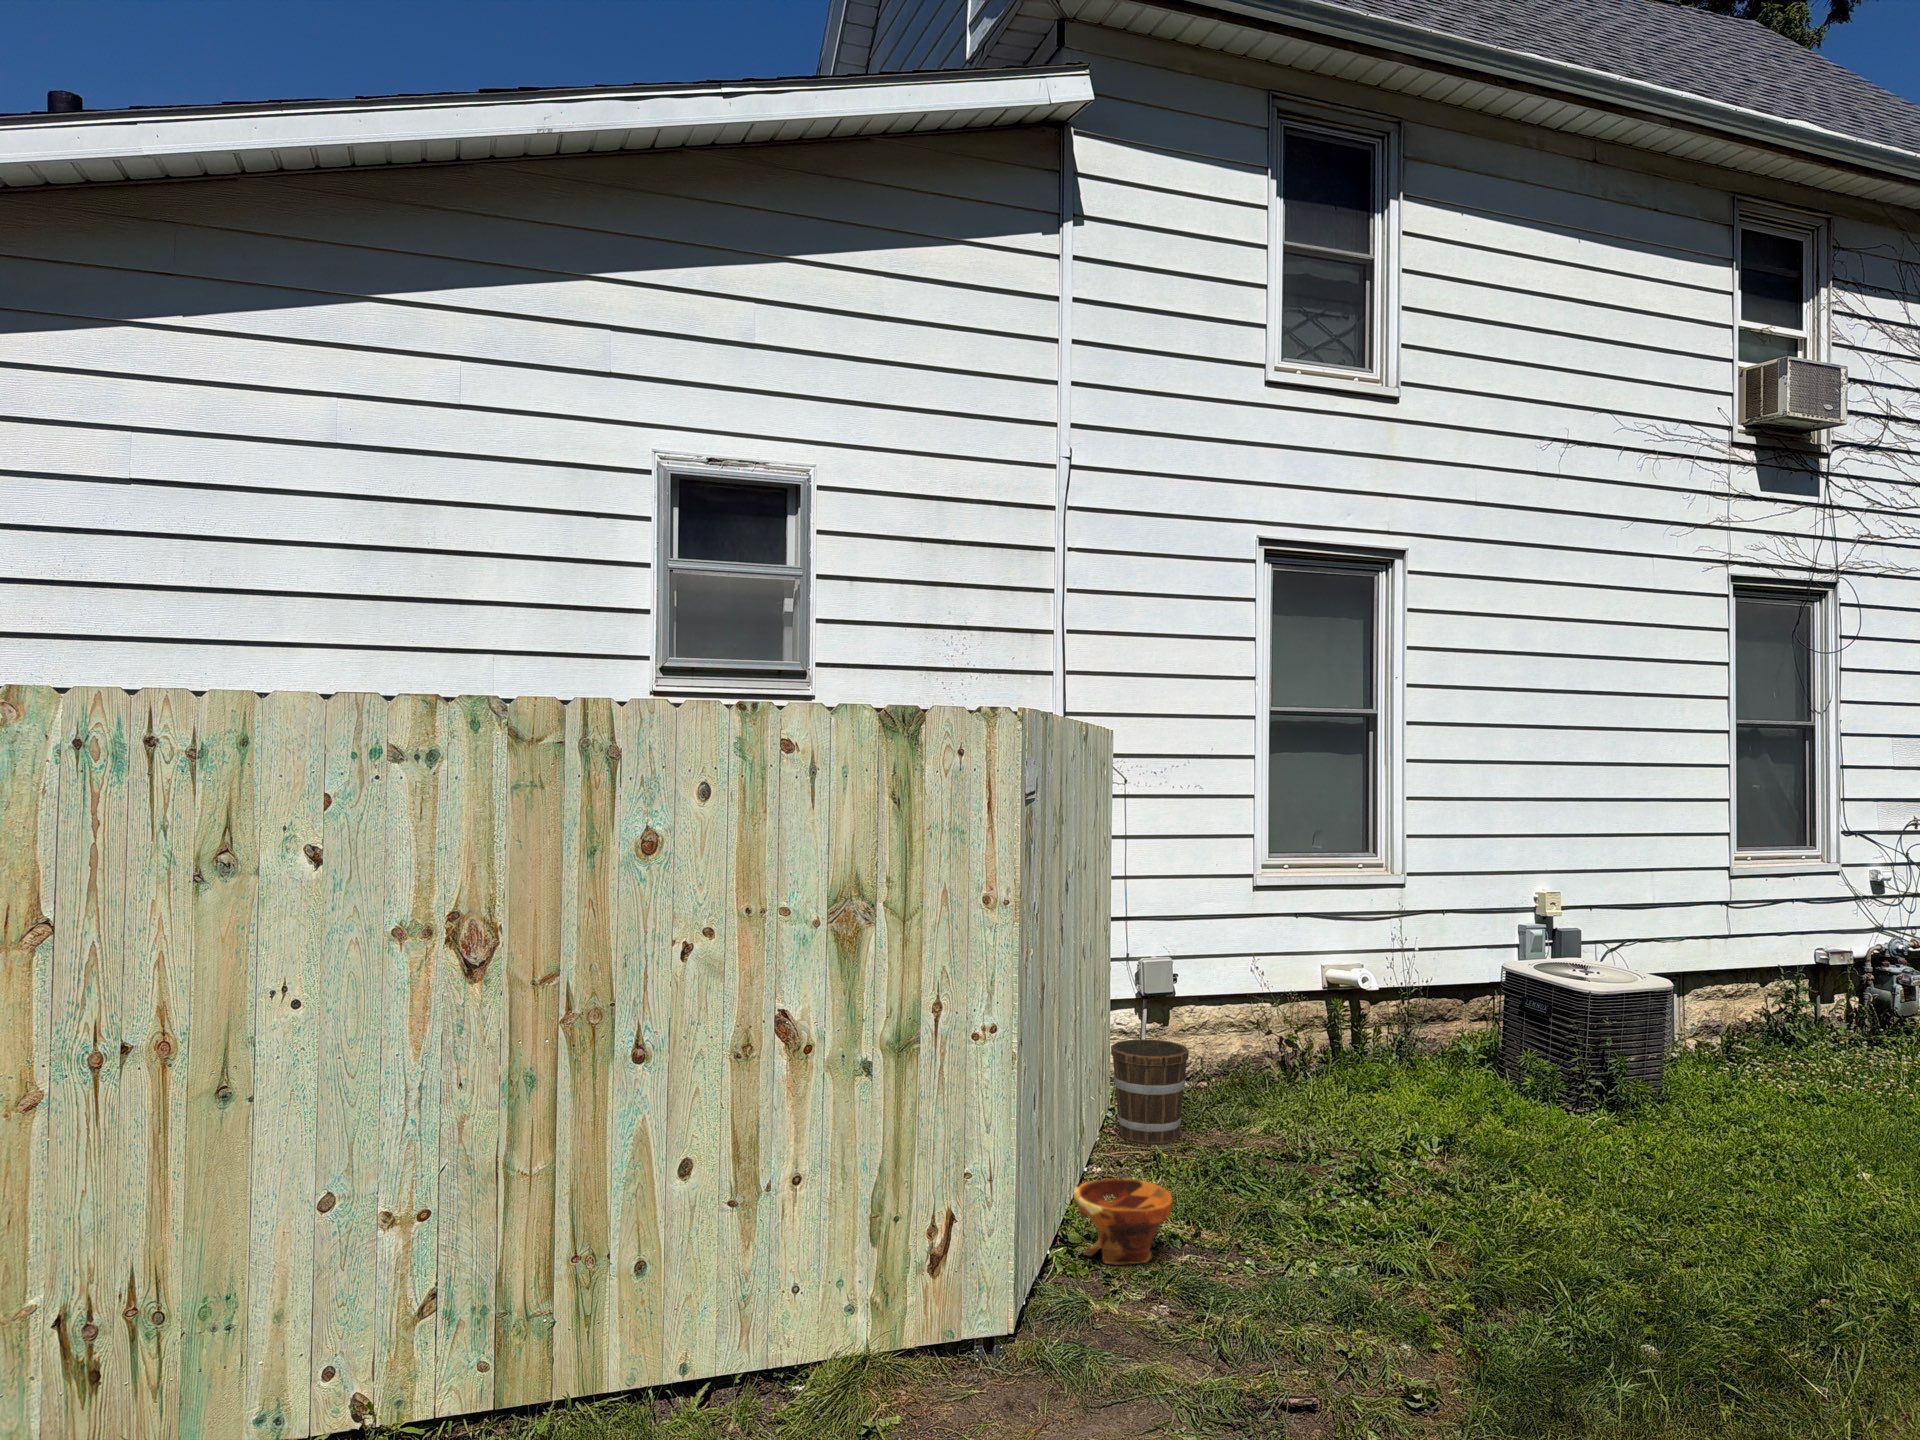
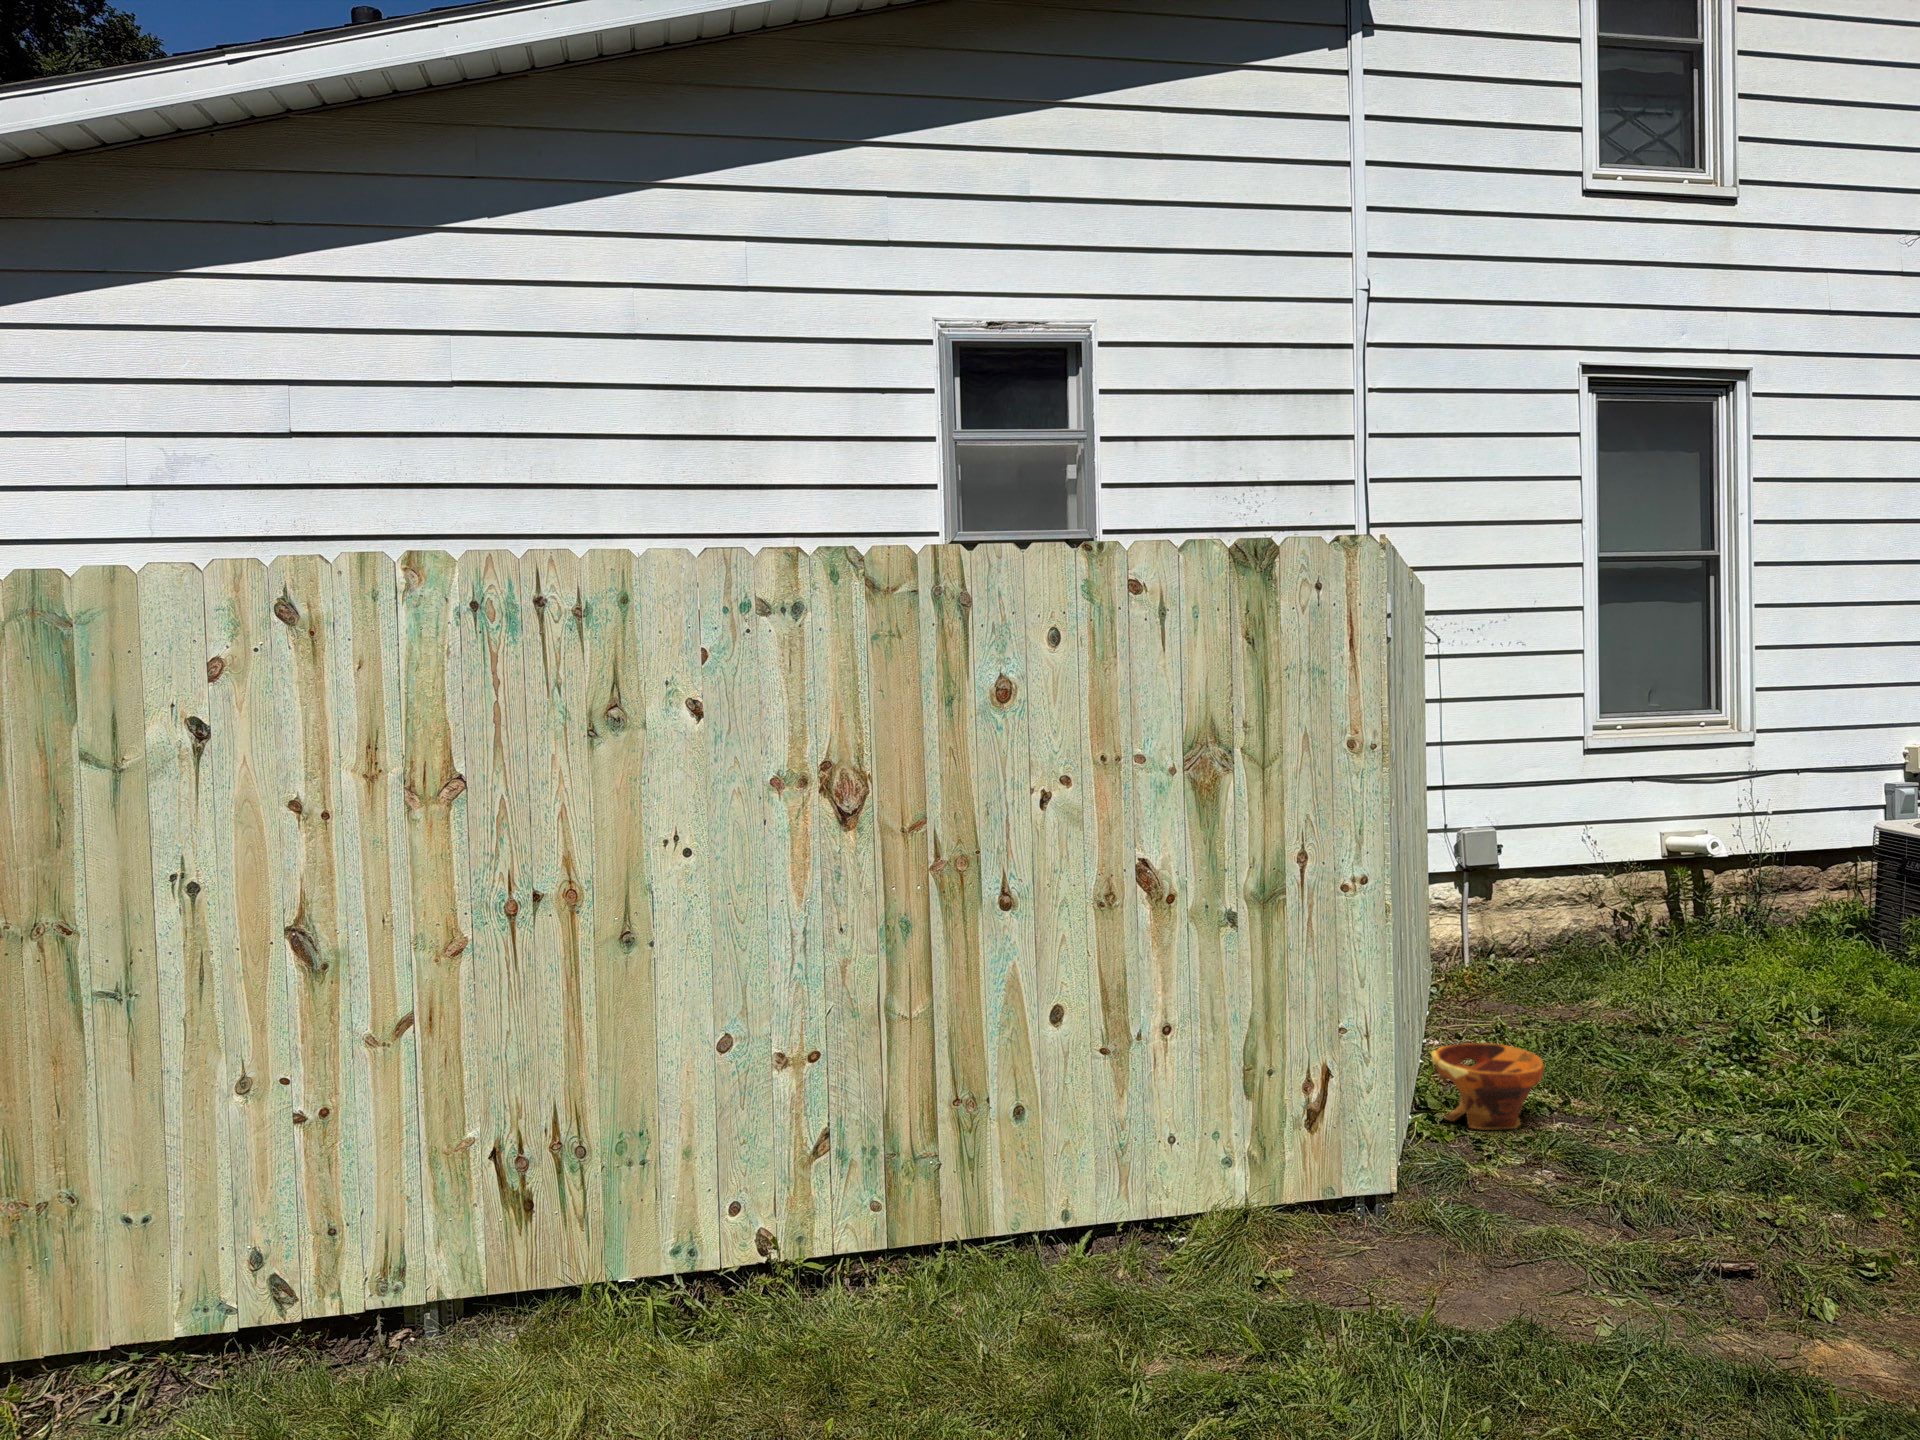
bucket: present [1111,1039,1189,1144] -> none [1440,908,1528,1015]

